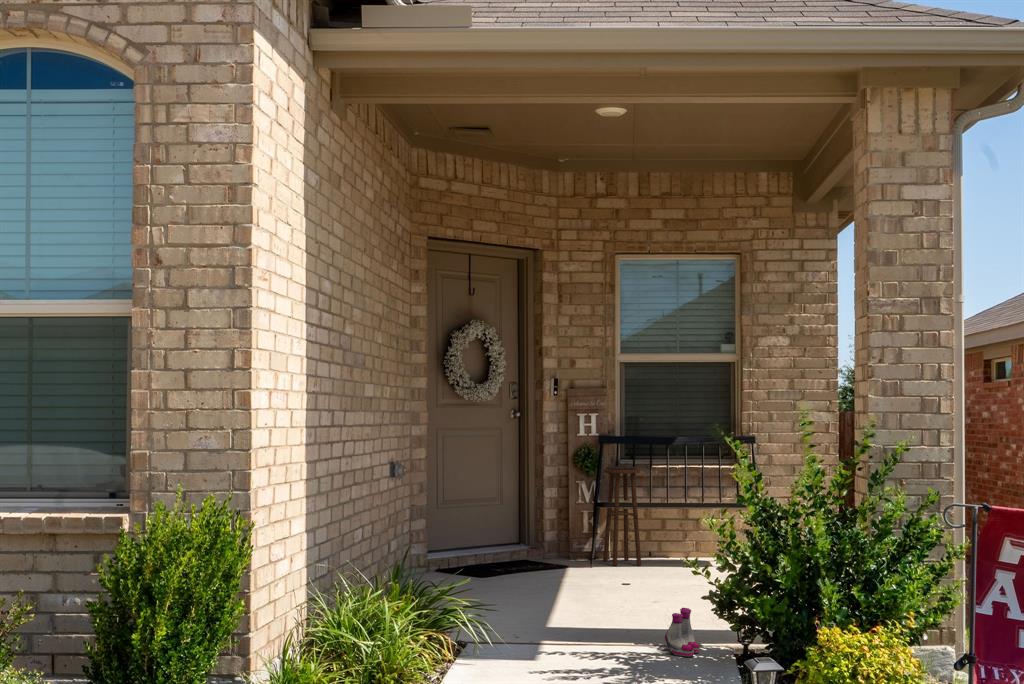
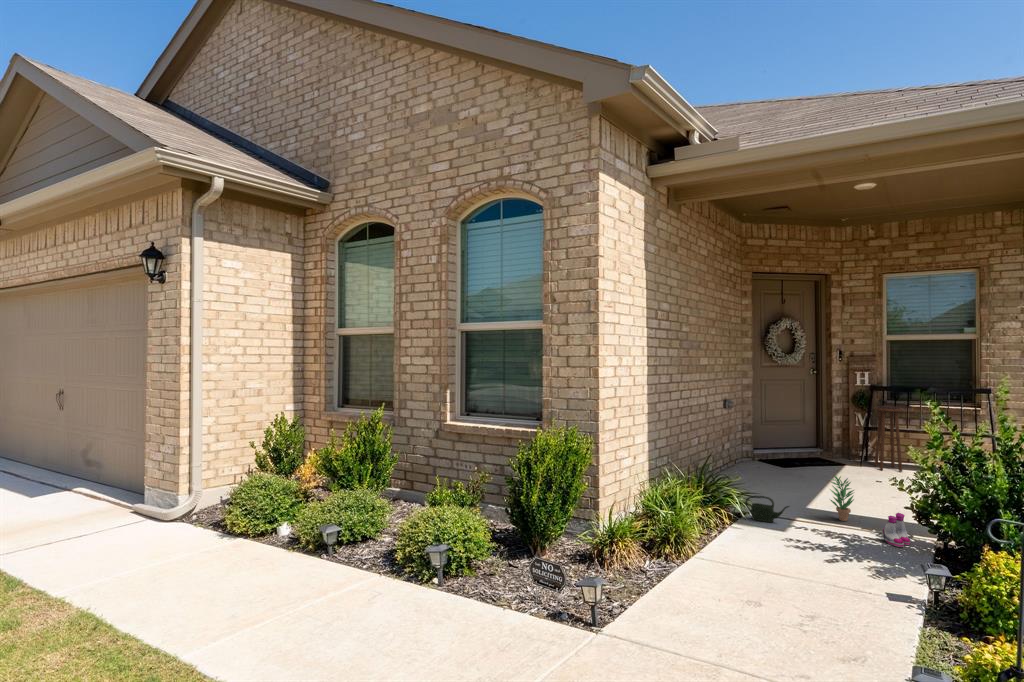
potted plant: none [585,563,622,635] -> present [831,475,854,521]
watering can: none [472,609,539,651] -> present [745,496,789,522]

